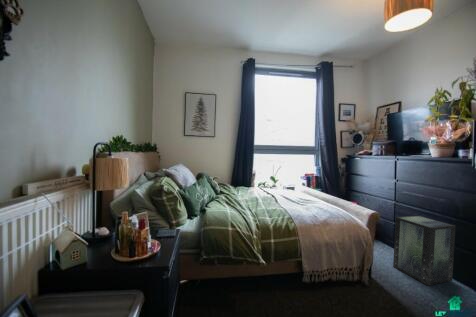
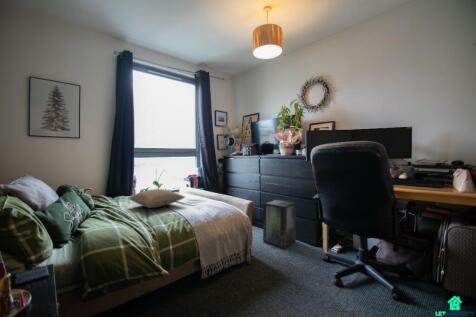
pillow: none [245,184,294,201] -> present [130,189,185,208]

